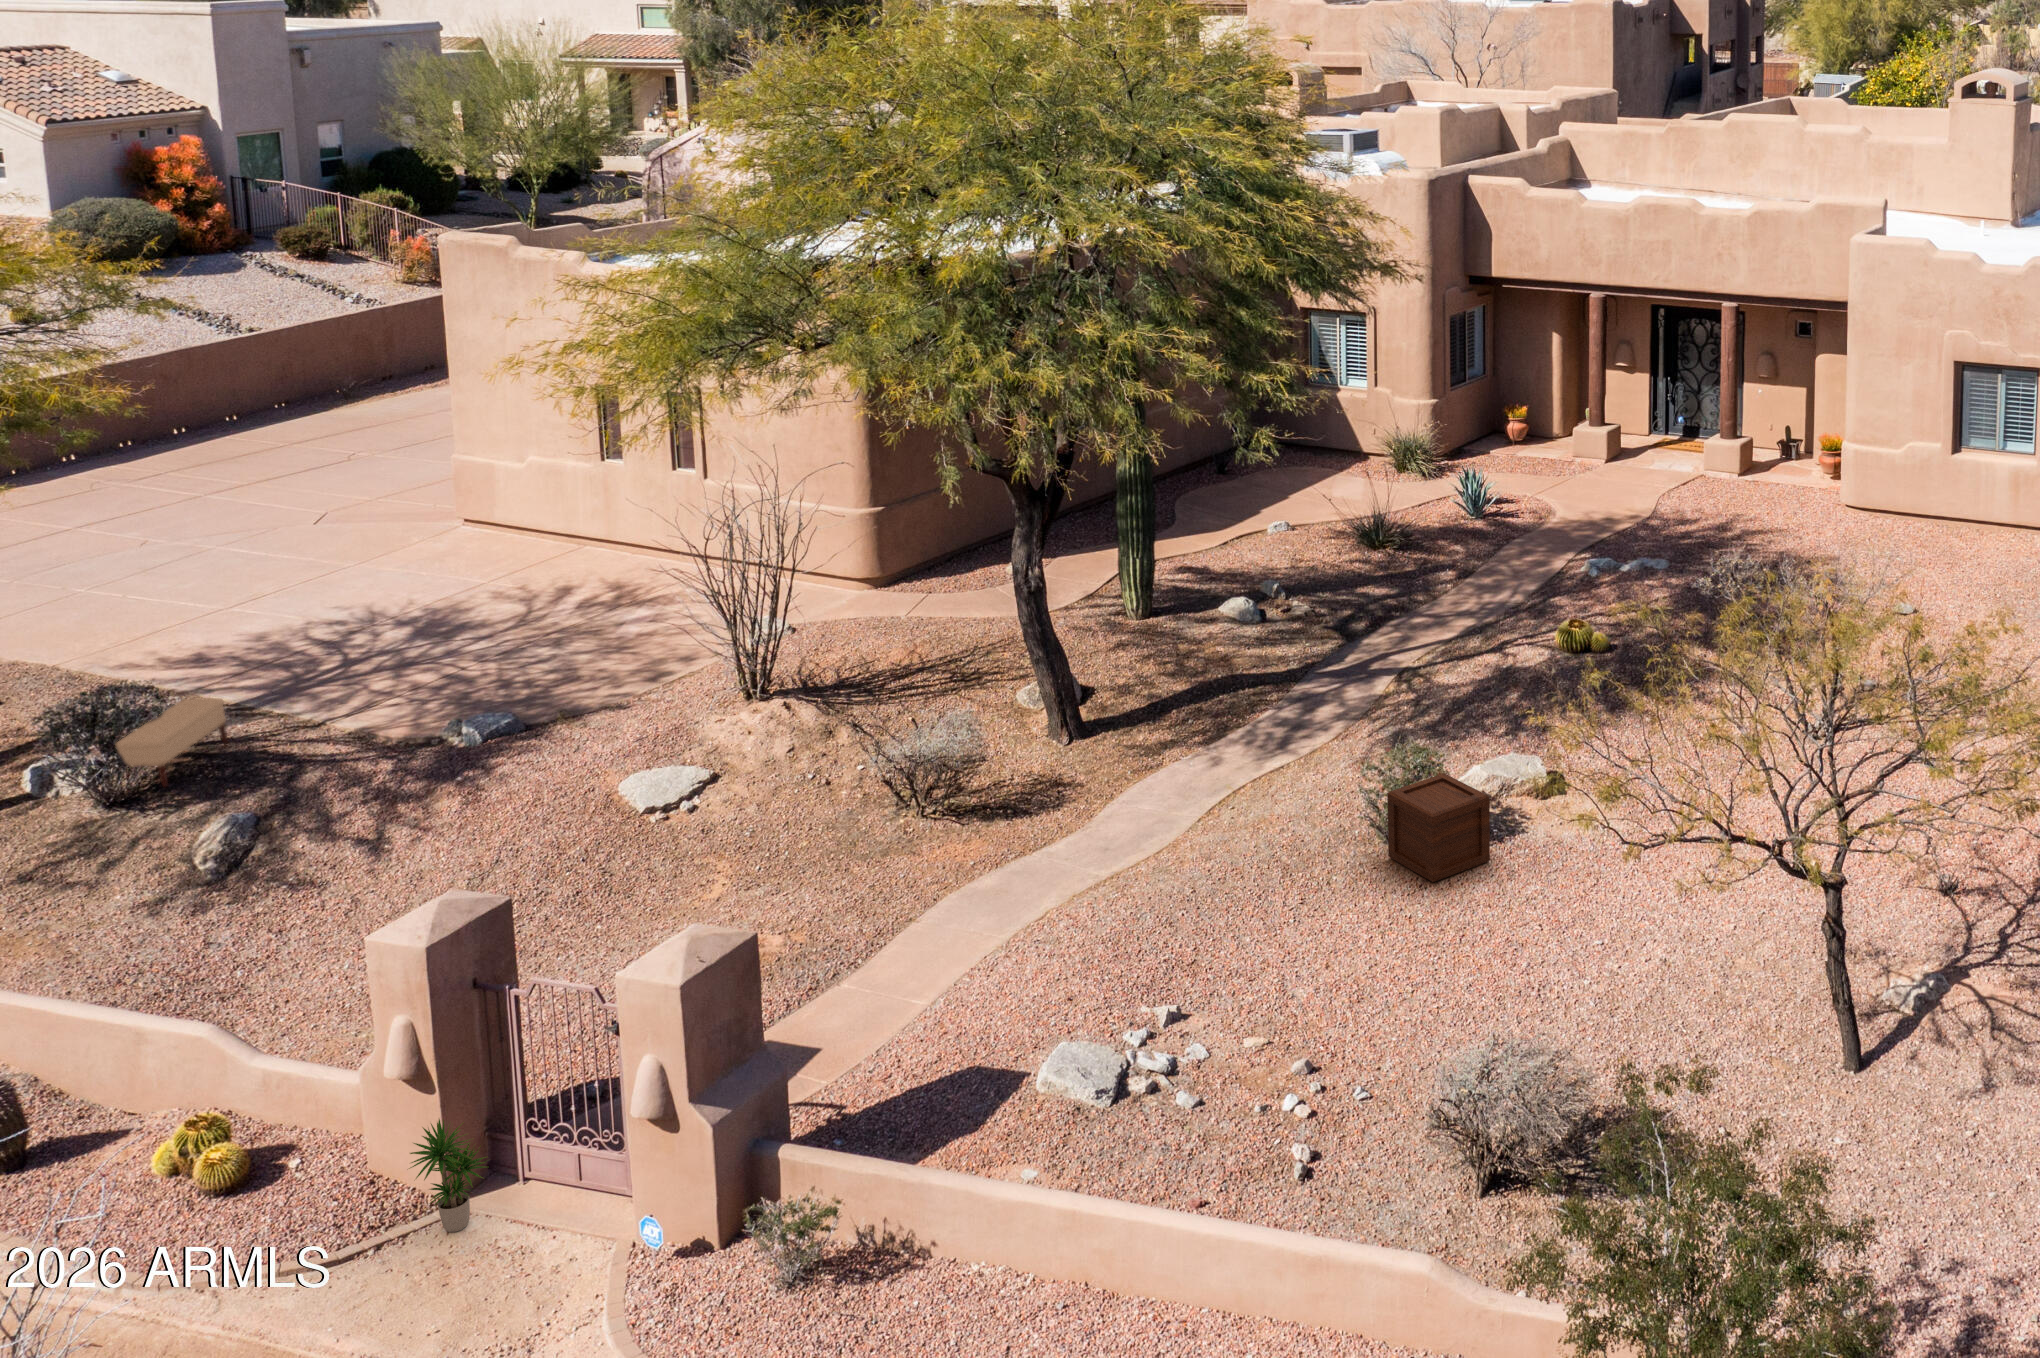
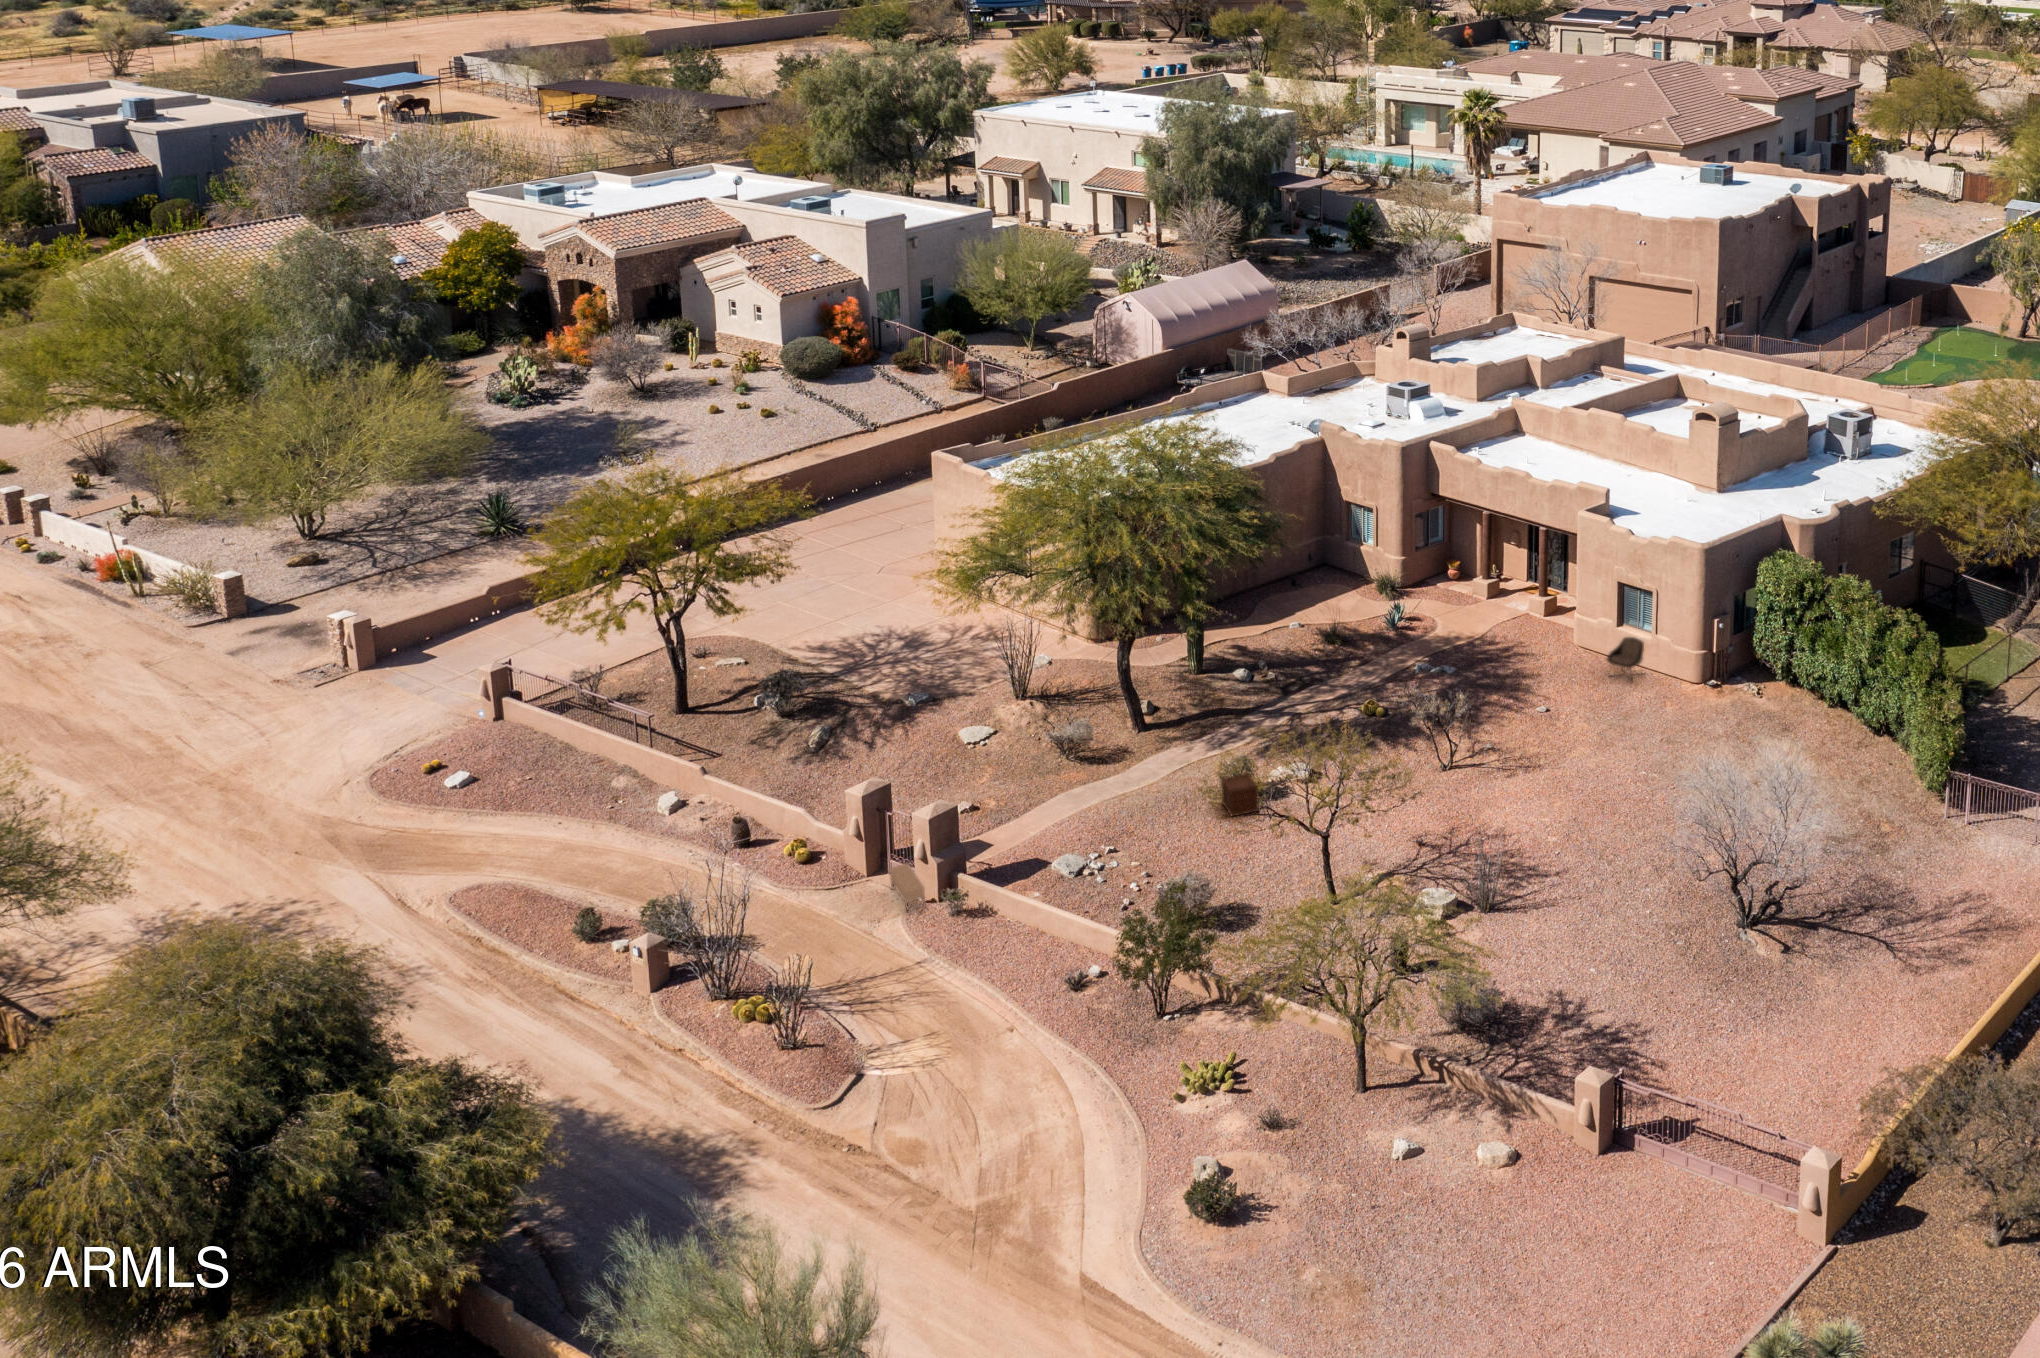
lounge chair: none [1950,466,2017,550] -> present [1607,637,1644,681]
bench: present [116,698,228,787] -> present [889,863,925,909]
potted plant: present [409,1119,487,1232] -> none [854,849,879,886]

